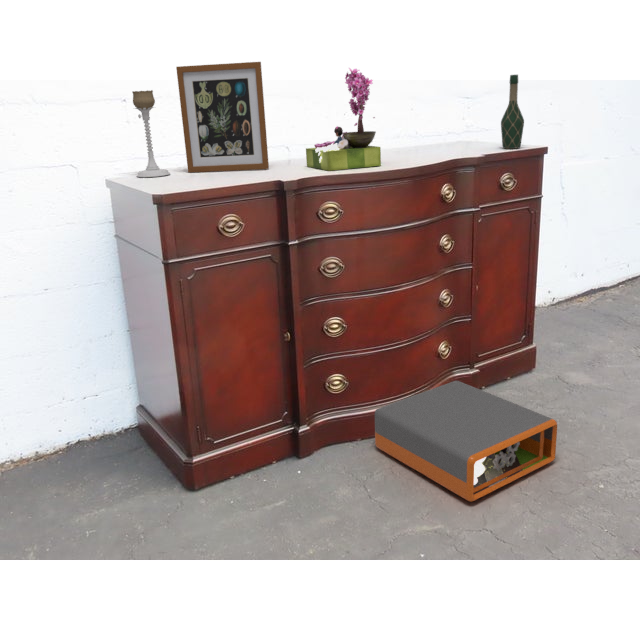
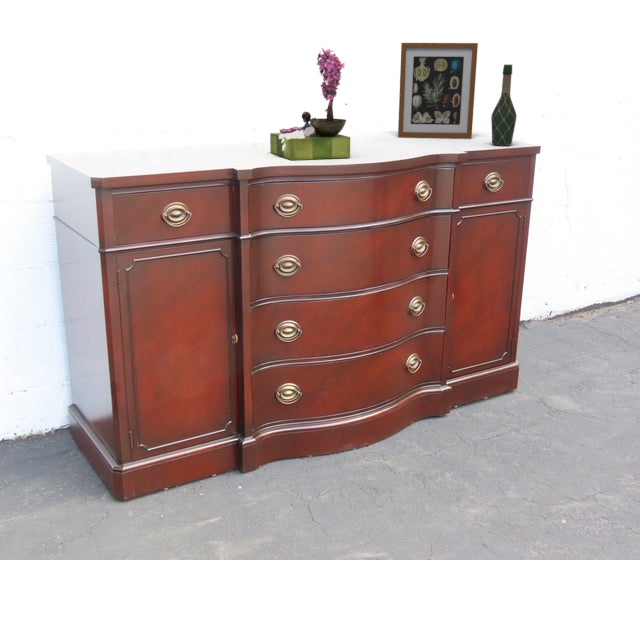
picture frame: present [176,62,269,173] -> present [398,43,478,138]
candle holder: present [132,90,170,177] -> none [81,60,119,155]
storage box: present [375,381,557,502] -> none [327,398,524,531]

